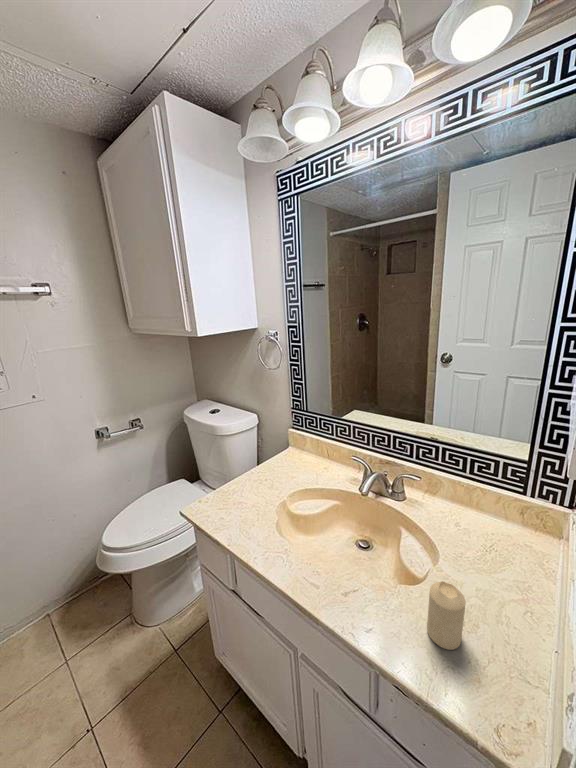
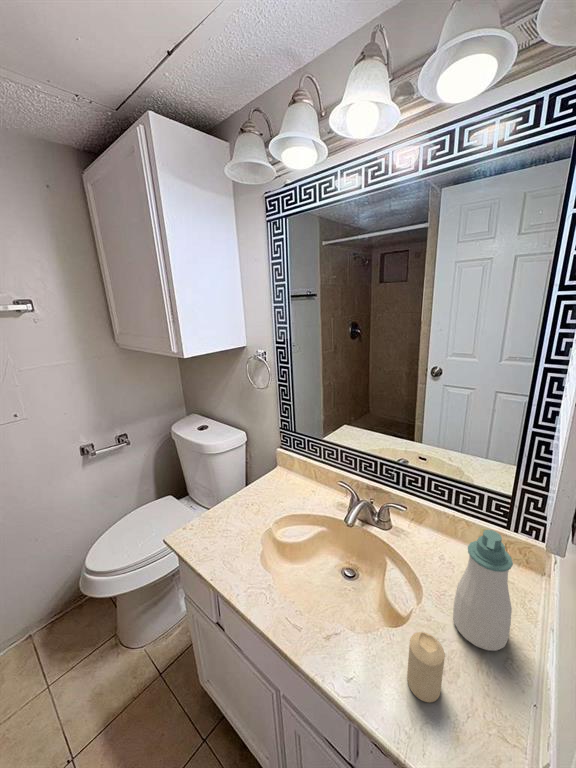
soap bottle: none [471,483,533,605] -> present [453,530,513,651]

